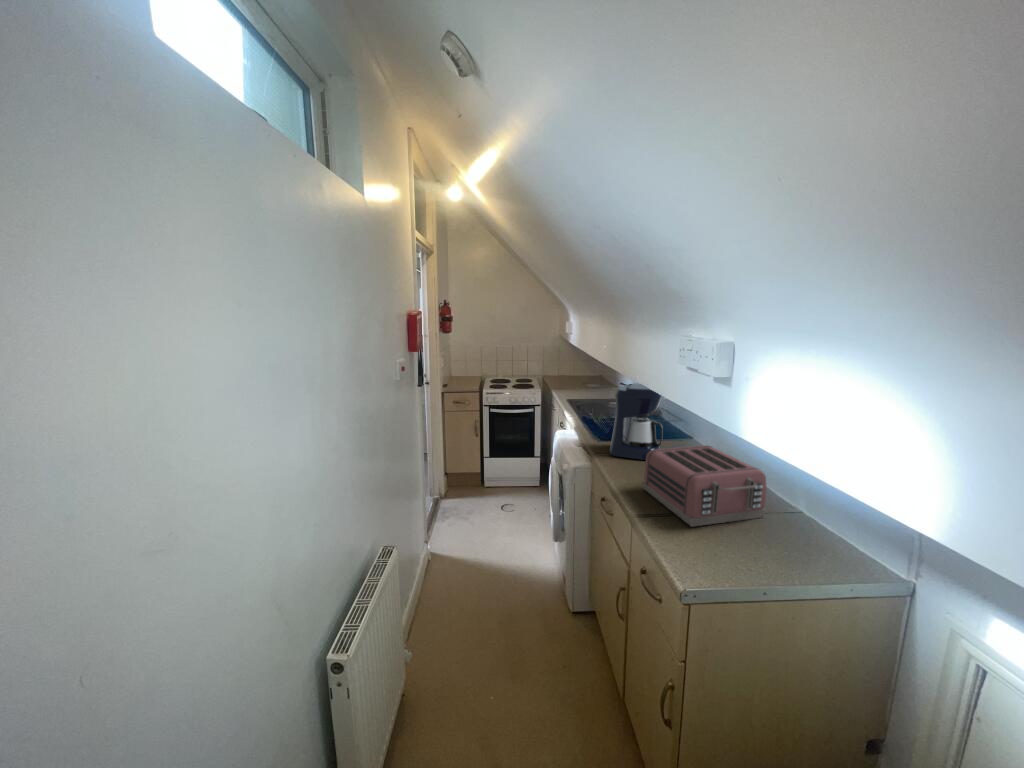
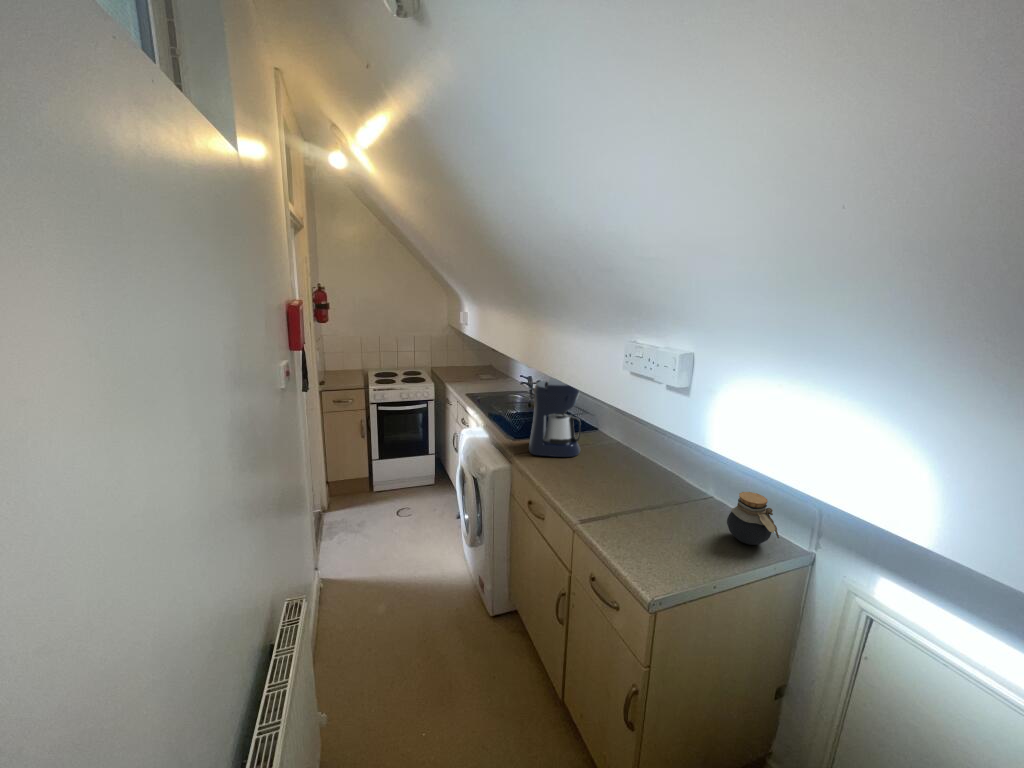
toaster: present [642,445,767,527] -> none [575,440,694,527]
jar: none [794,502,852,560] -> present [727,492,779,545]

